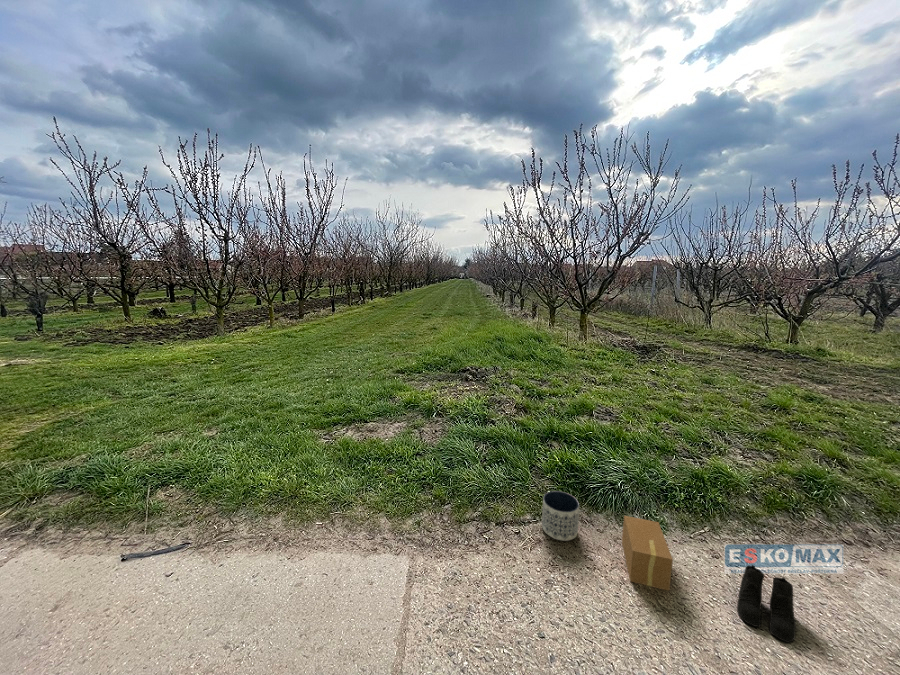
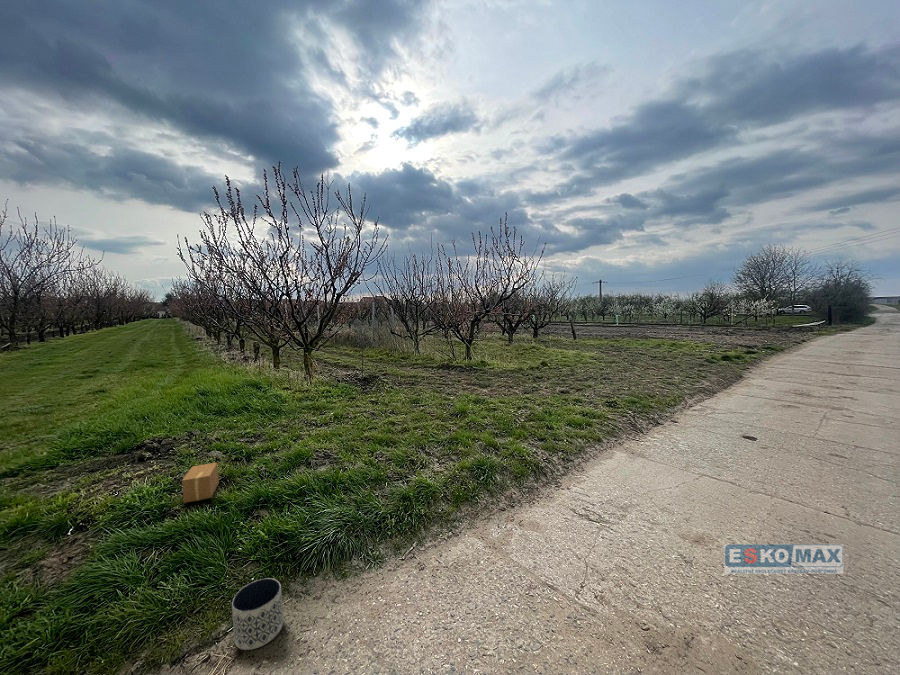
cardboard box: present [622,516,673,591] -> present [182,463,219,503]
boots: present [737,565,796,642] -> none [433,567,471,629]

